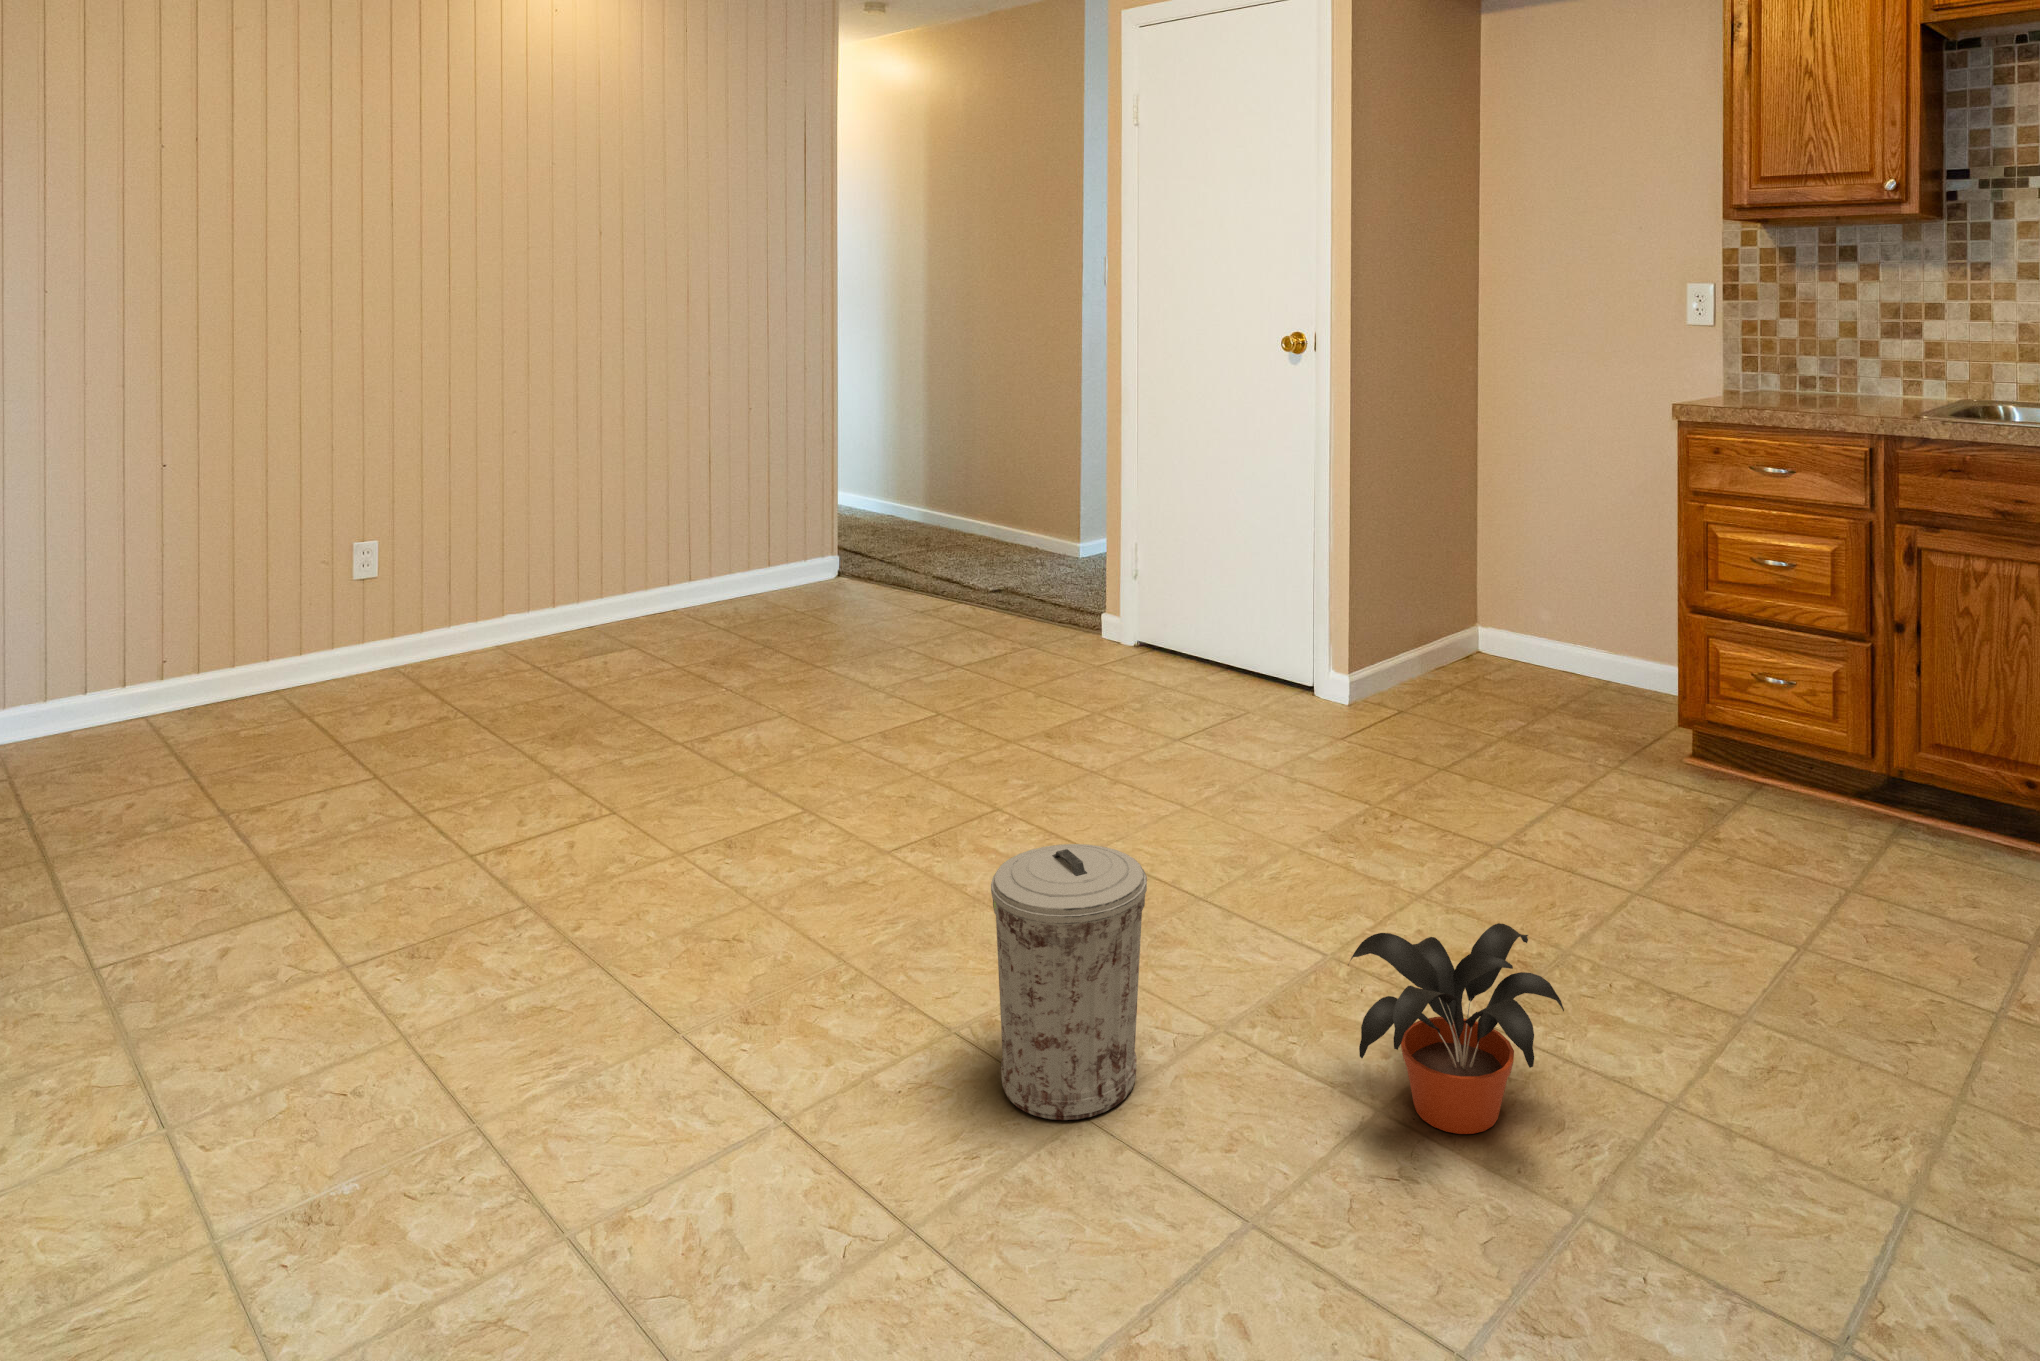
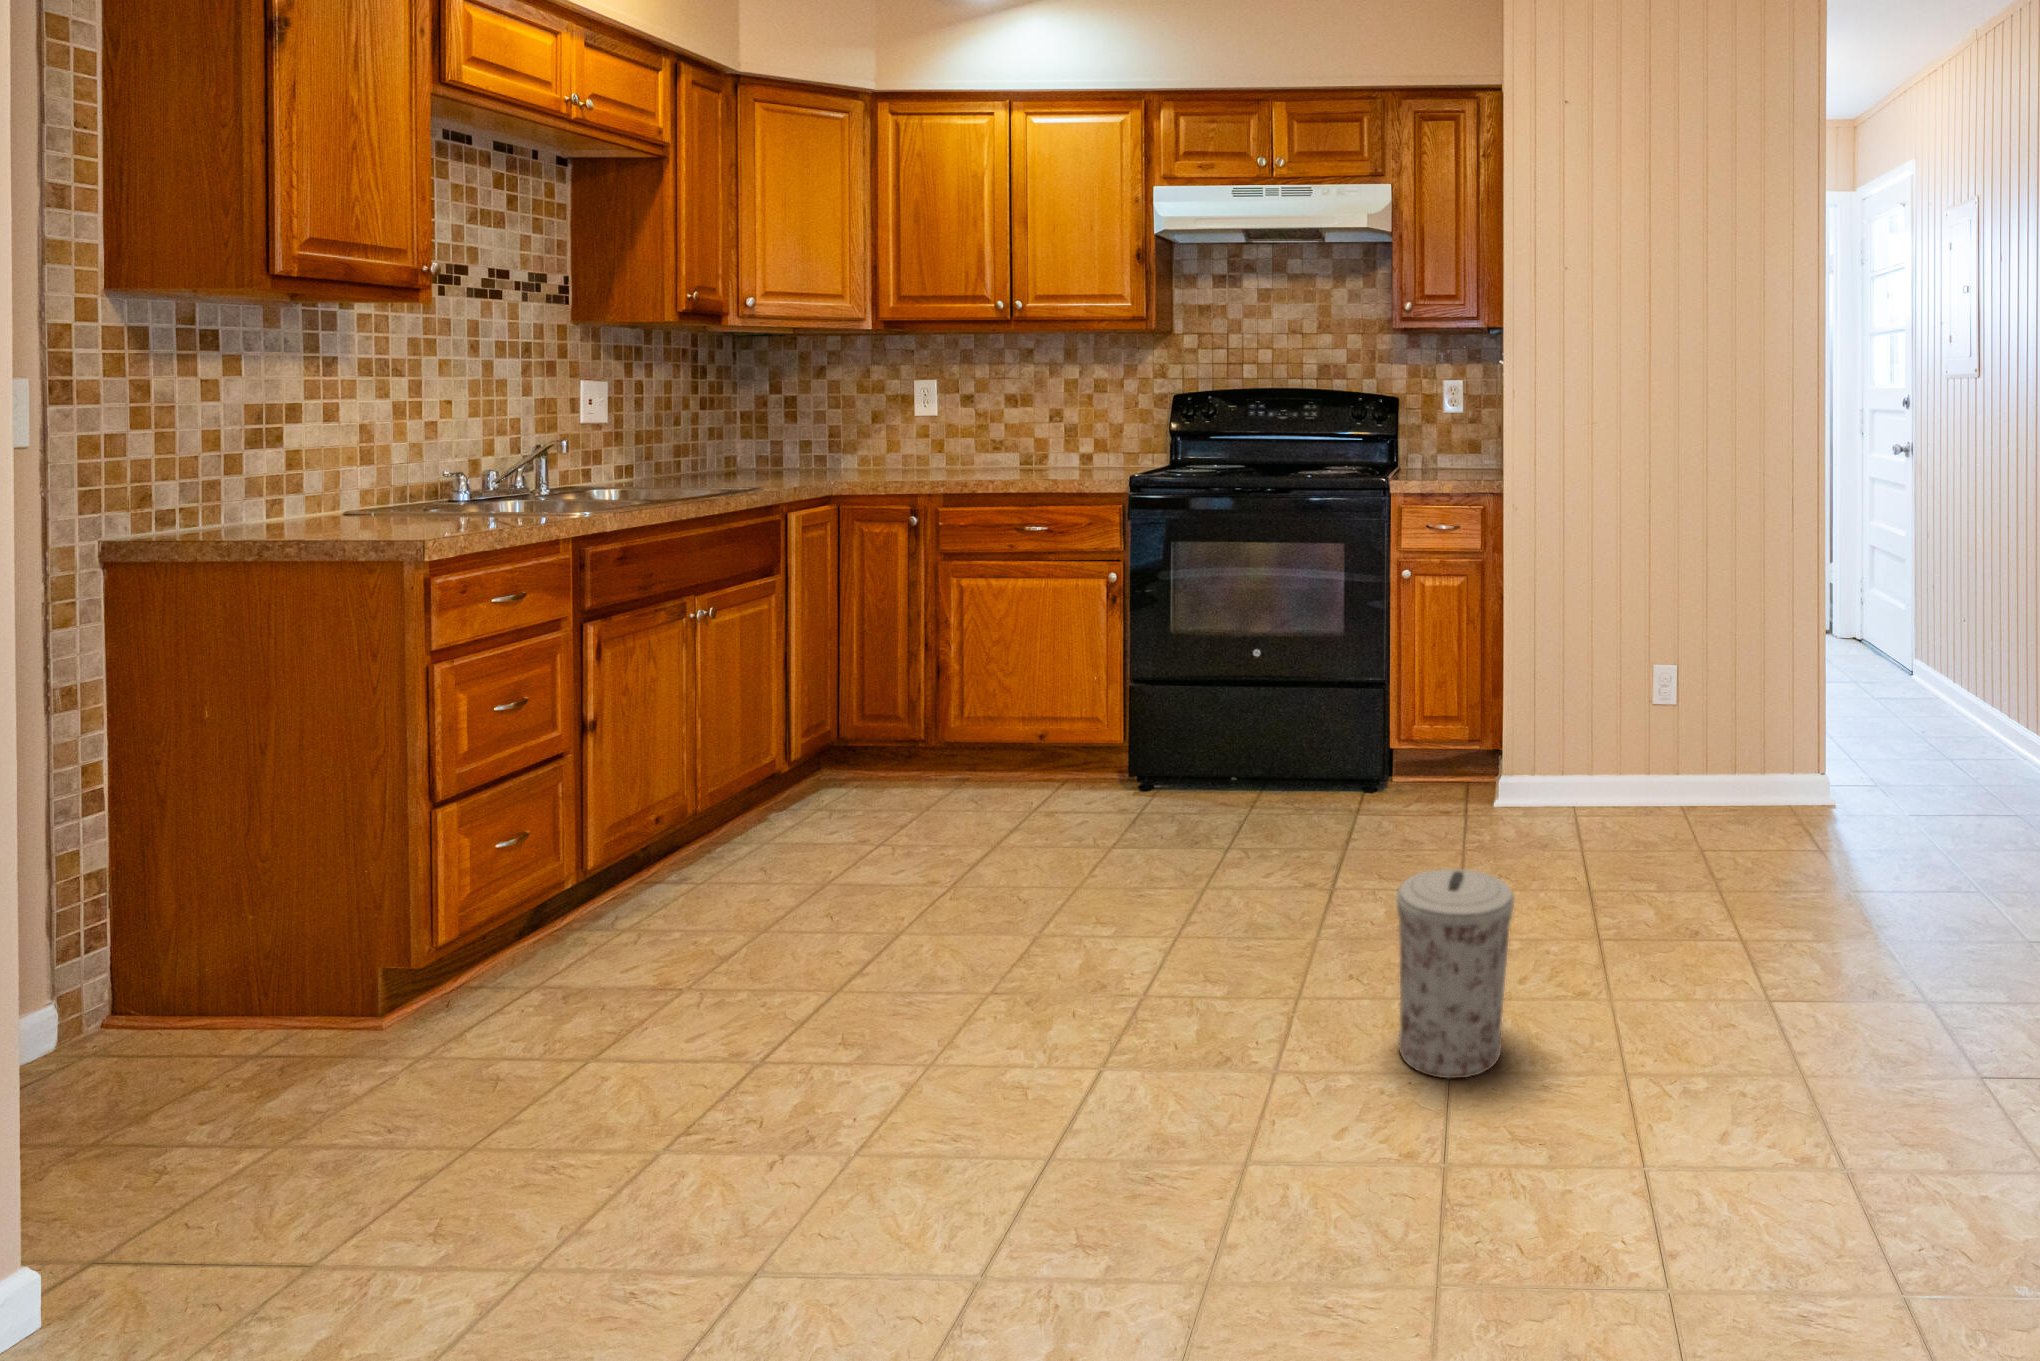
potted plant: present [1348,923,1564,1134] -> none [1215,839,1364,960]

